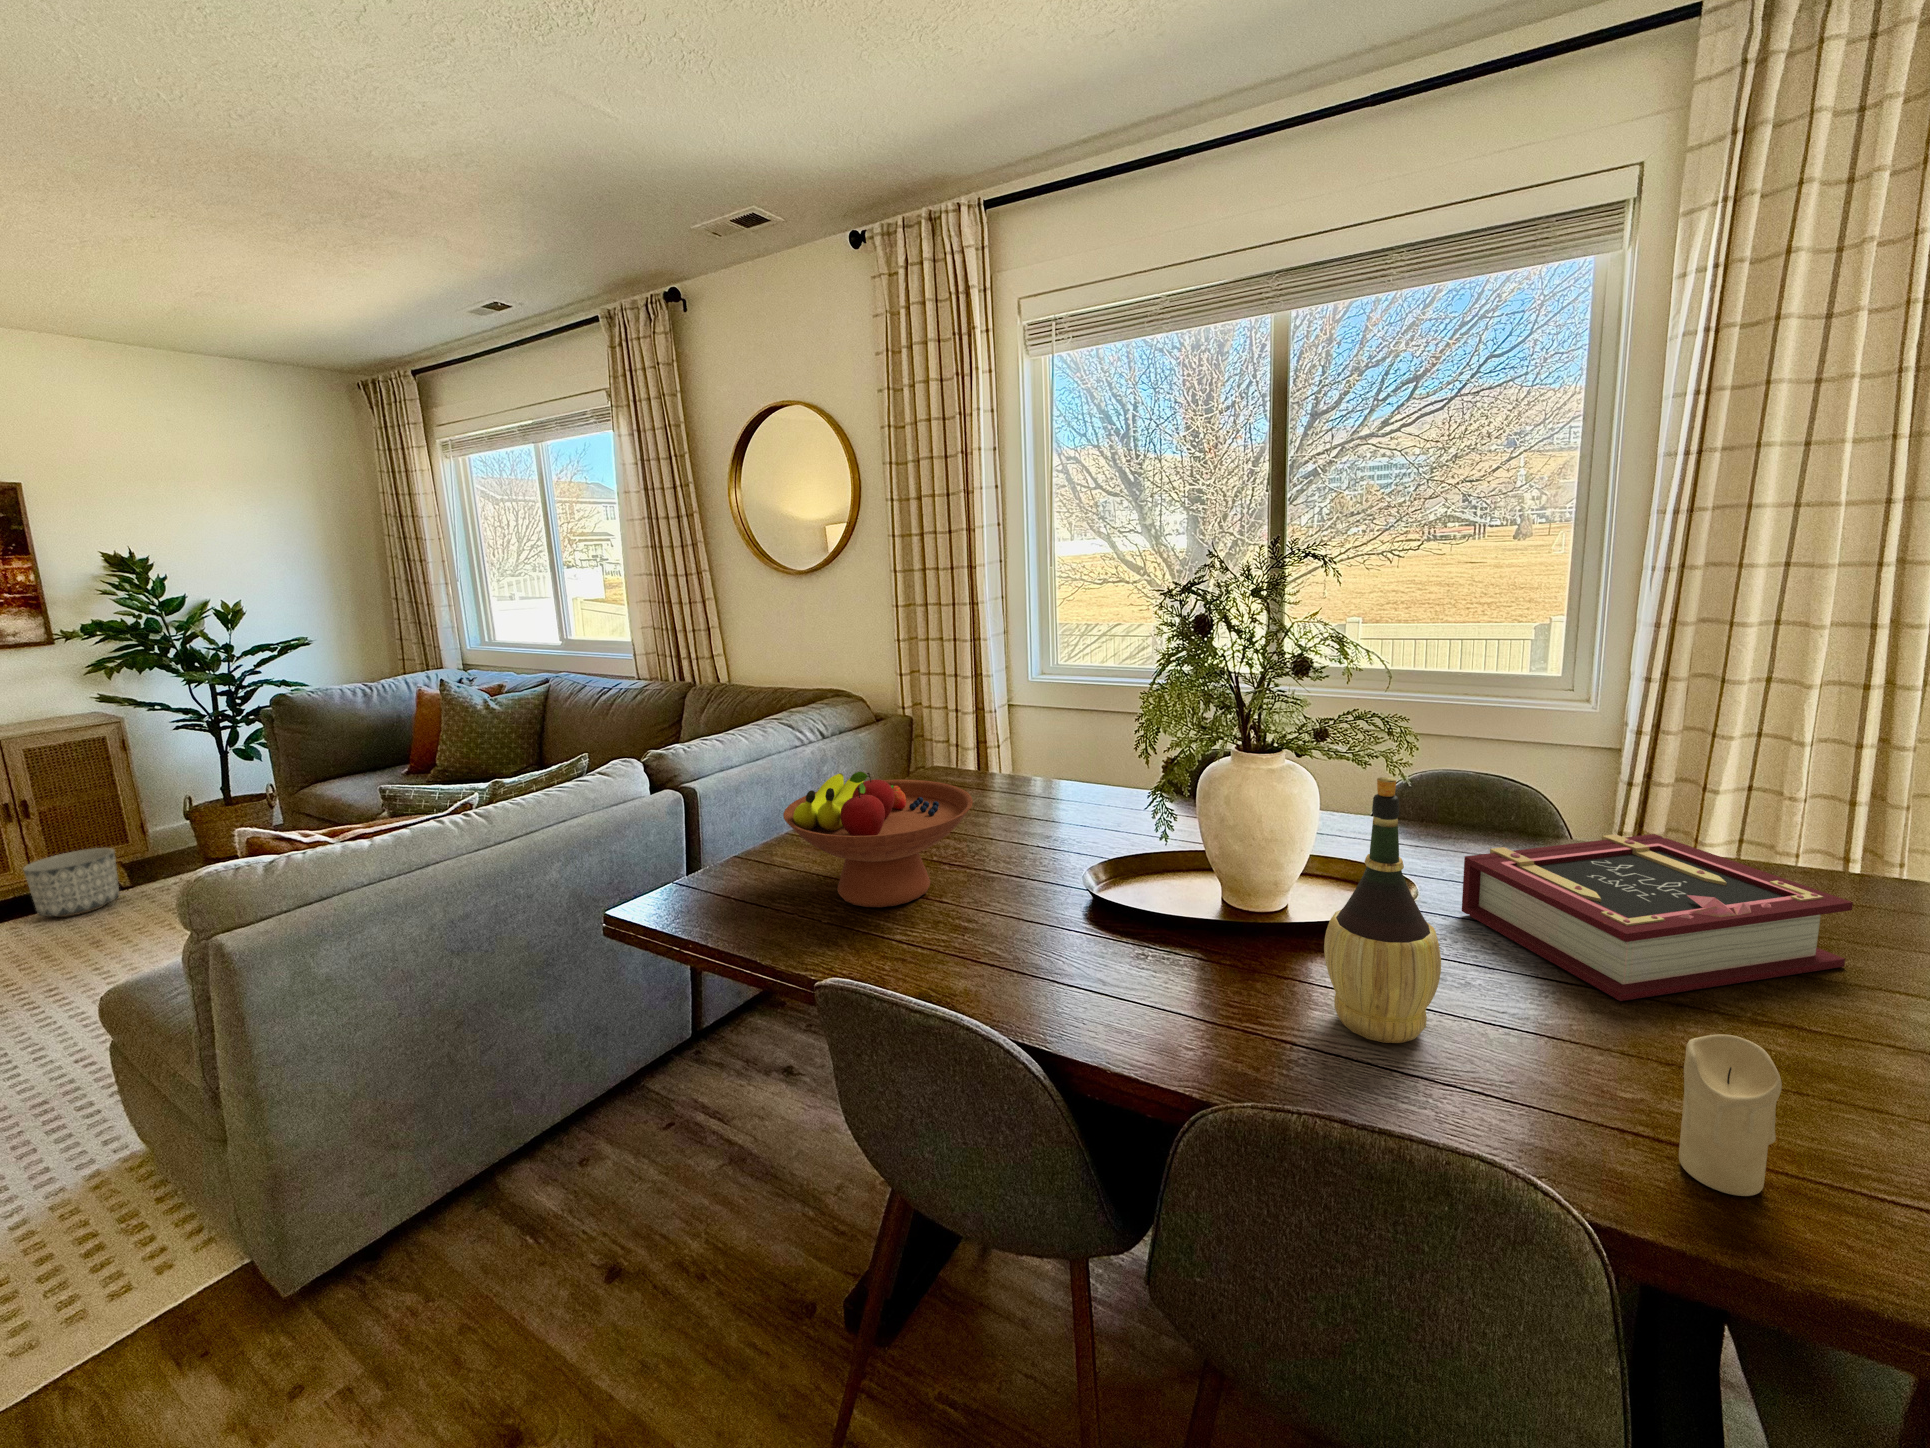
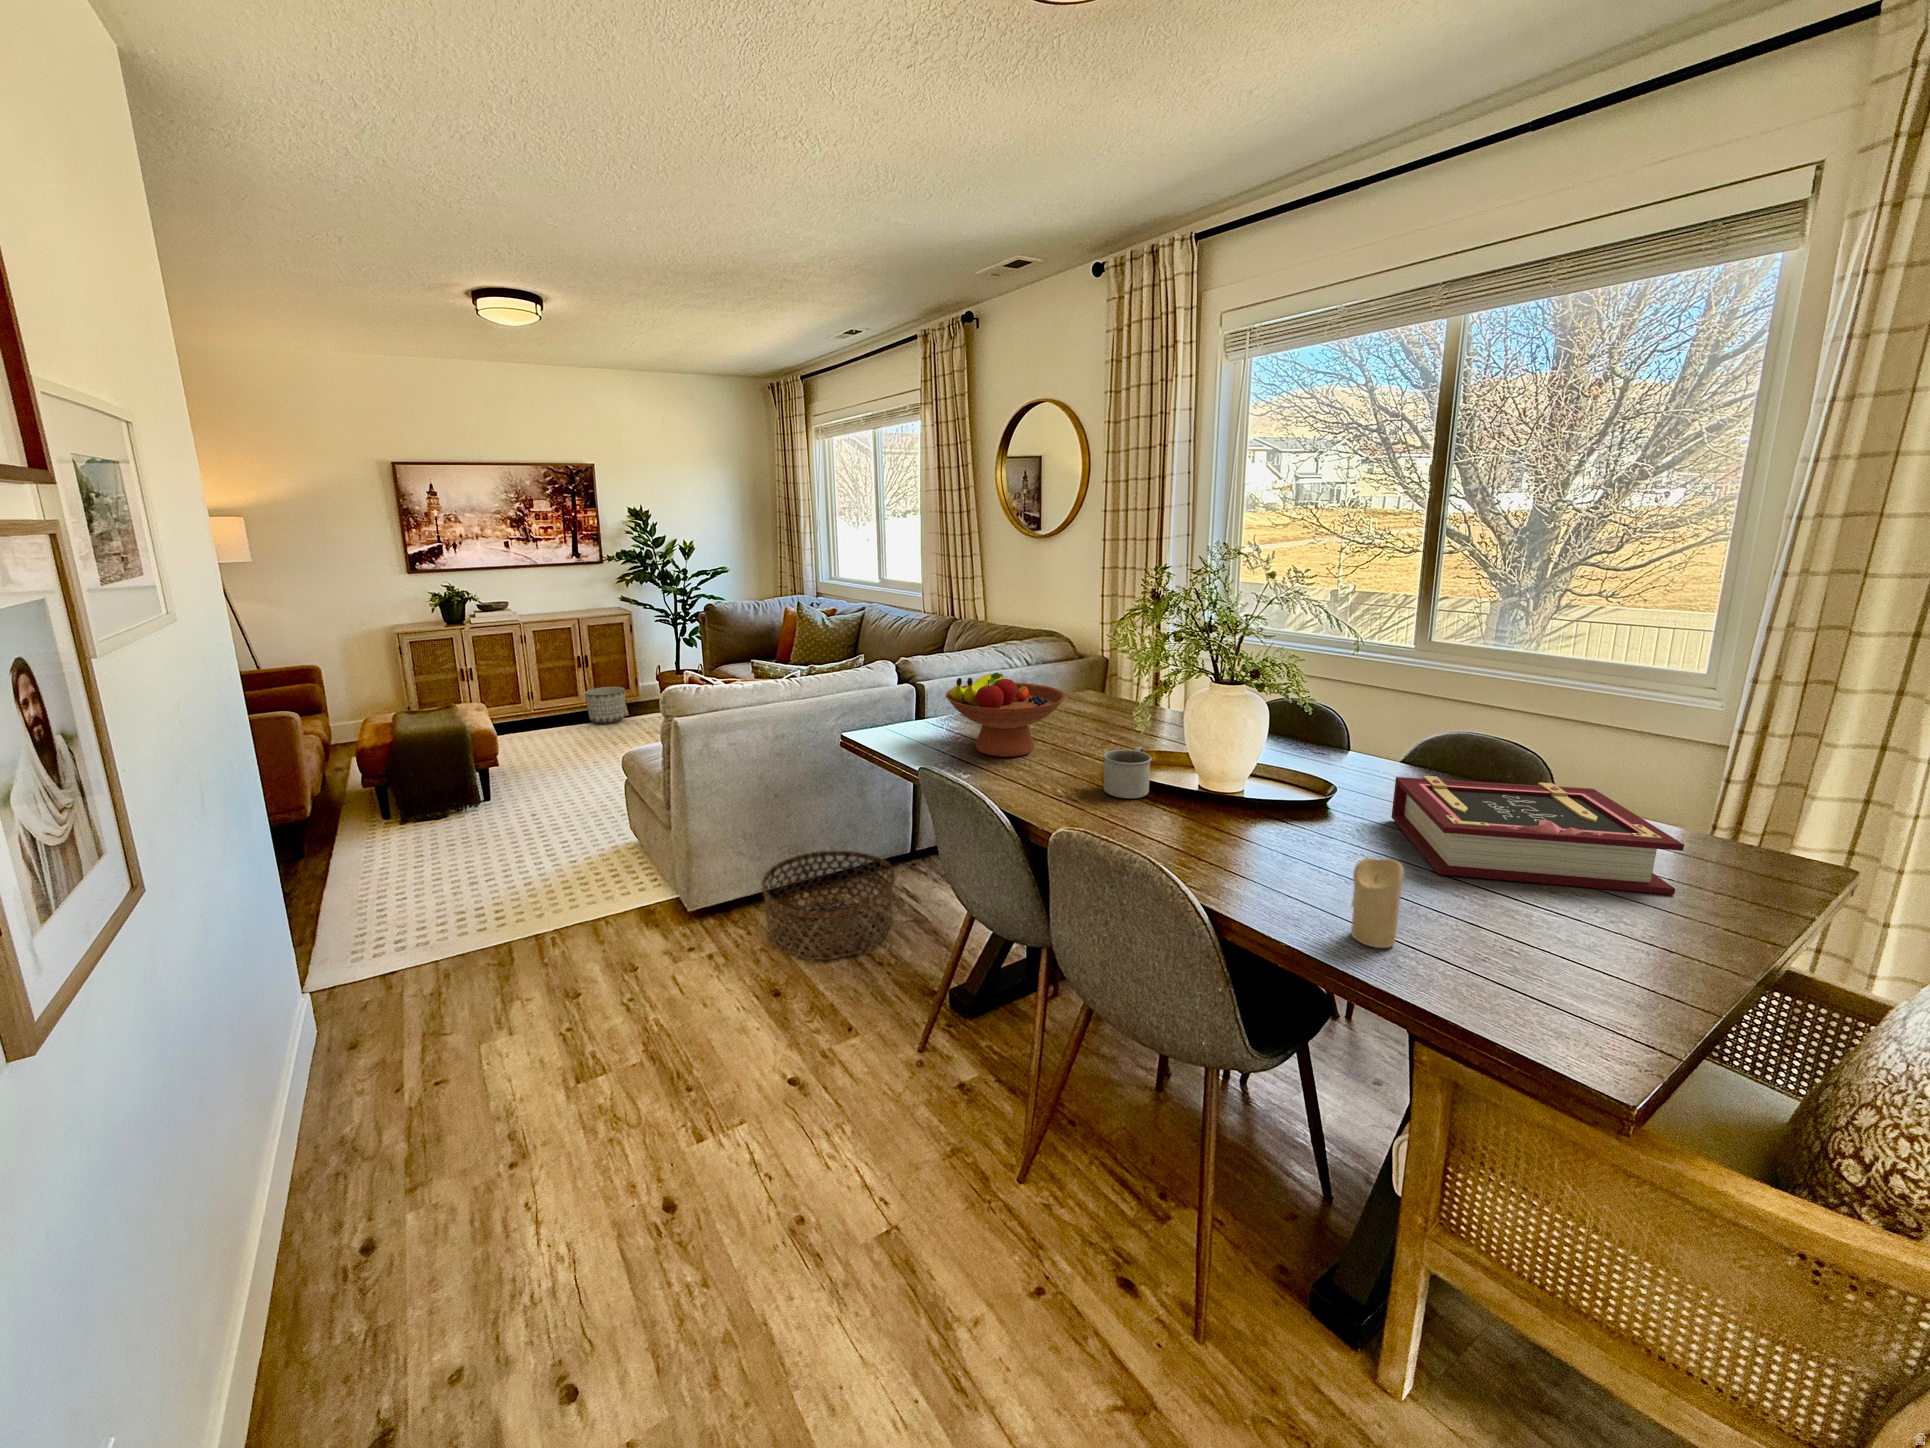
wine bottle: present [1324,777,1441,1043] -> none [1214,695,1286,861]
mug: none [1078,863,1152,953] -> present [1103,747,1152,799]
basket: none [442,1077,693,1320] -> present [762,851,895,960]

